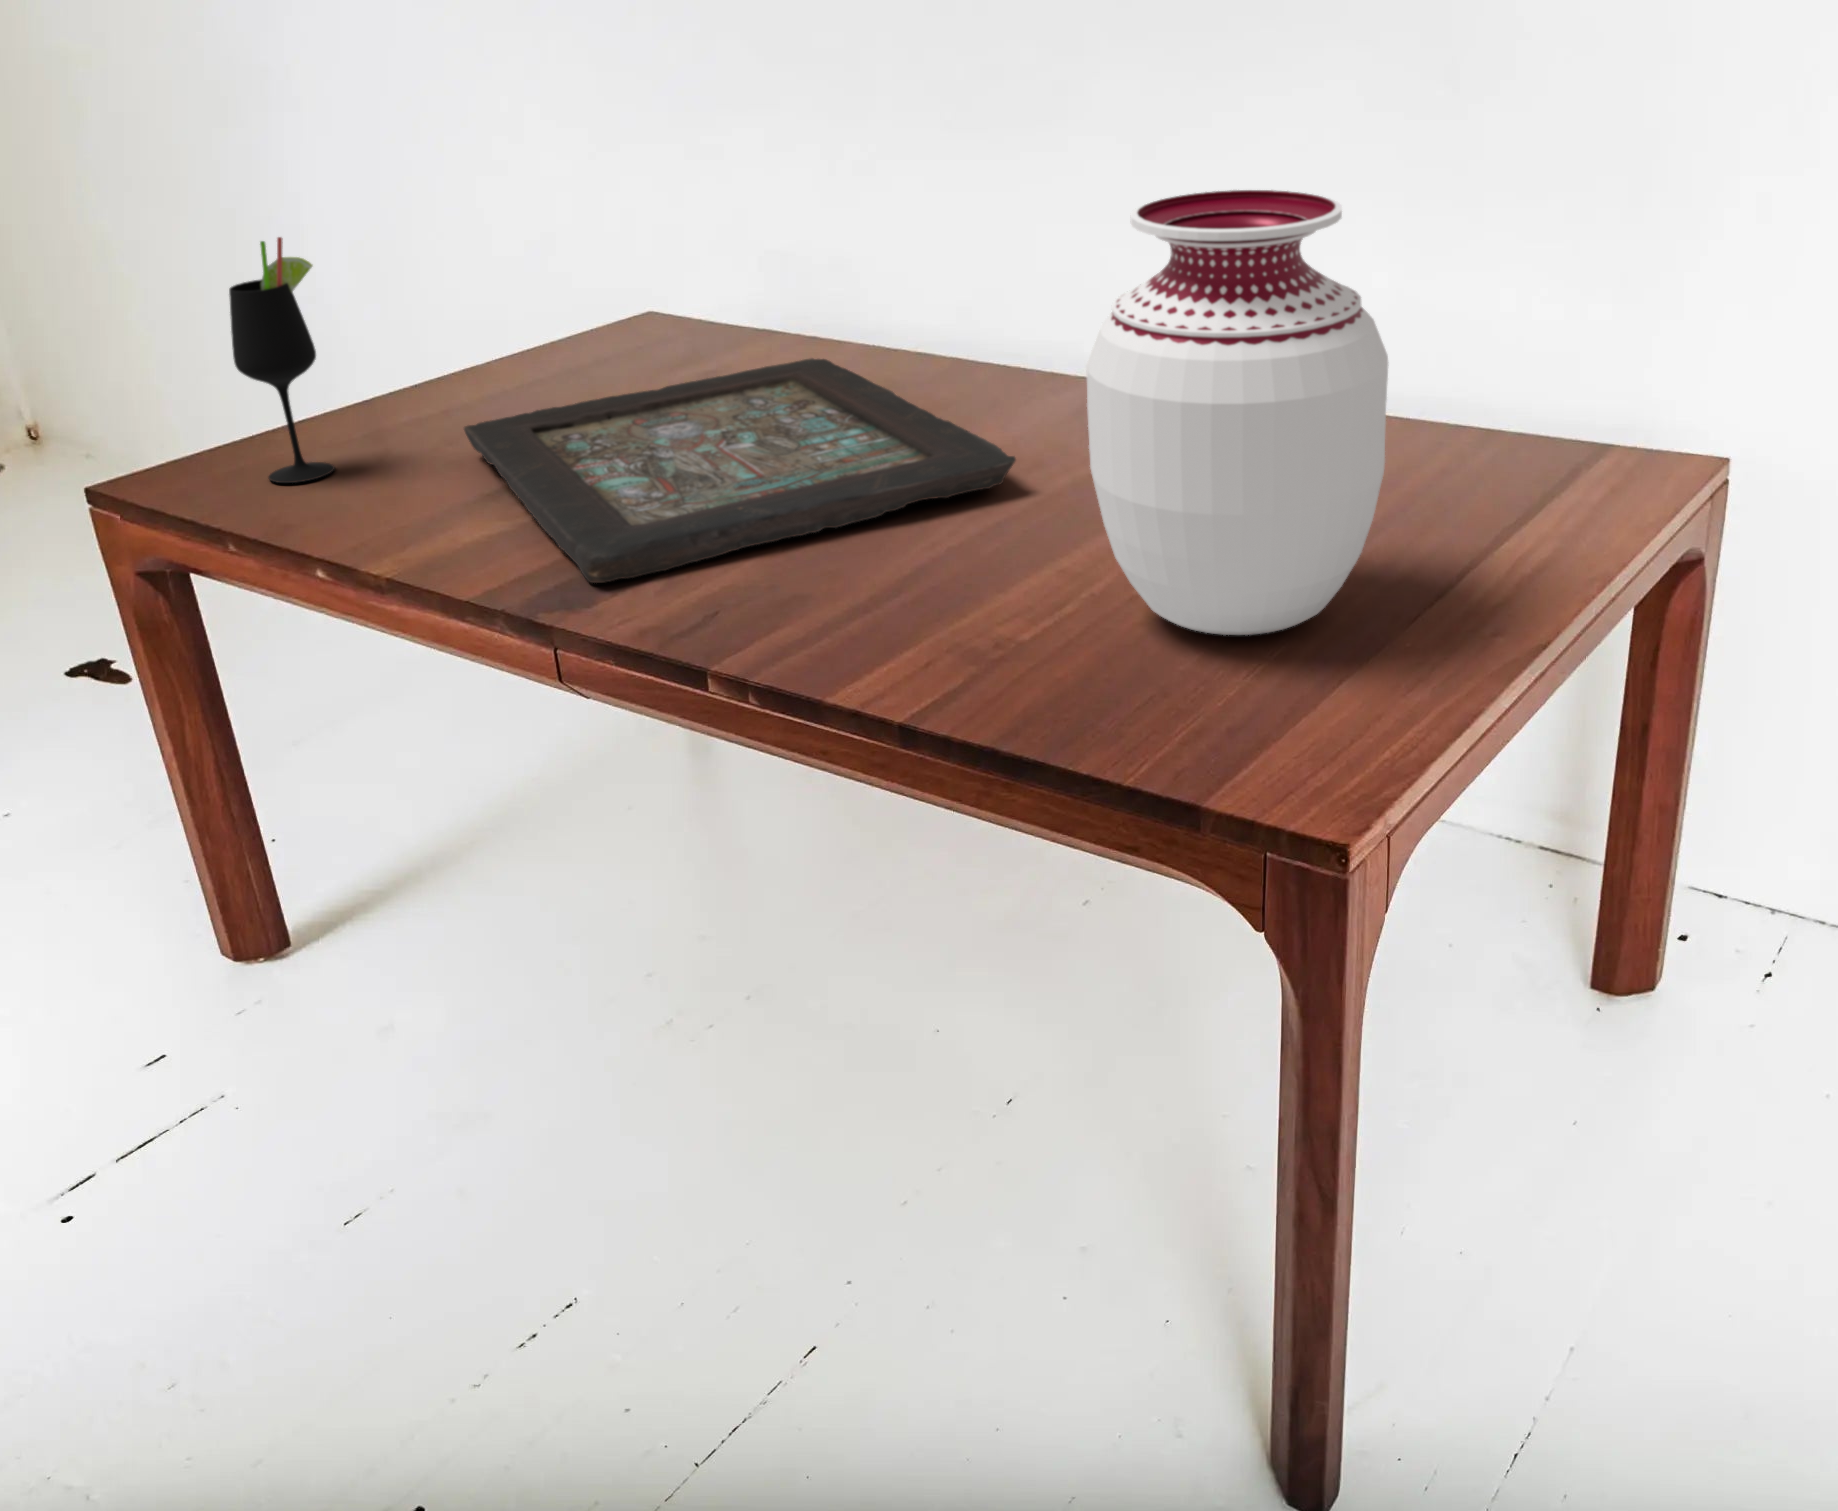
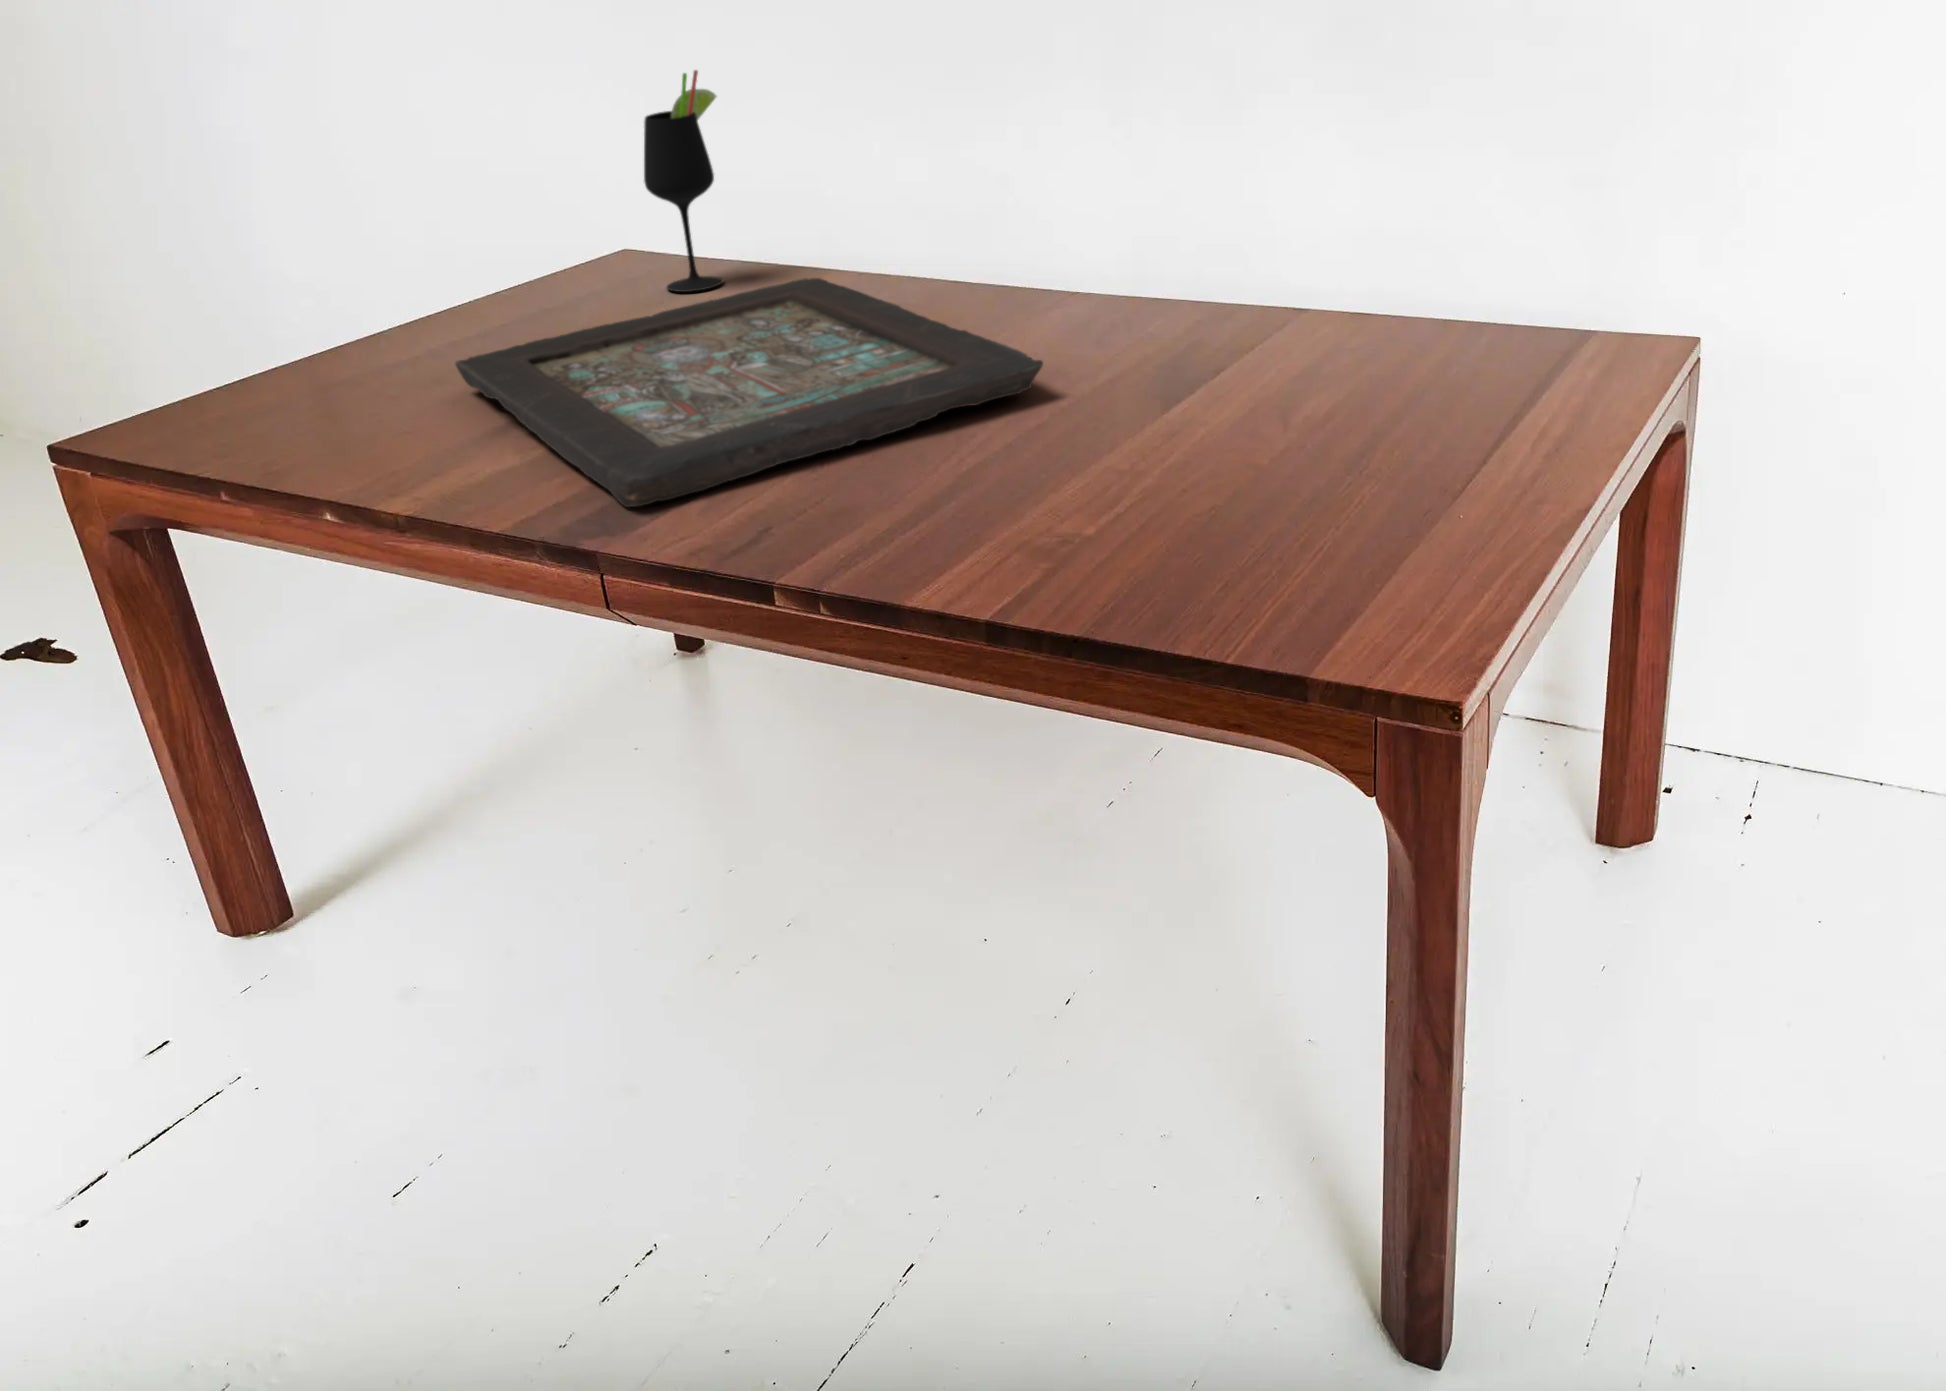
vase: present [1086,190,1388,635] -> none [1142,73,1442,517]
wine glass: present [229,237,335,483] -> present [644,70,723,292]

